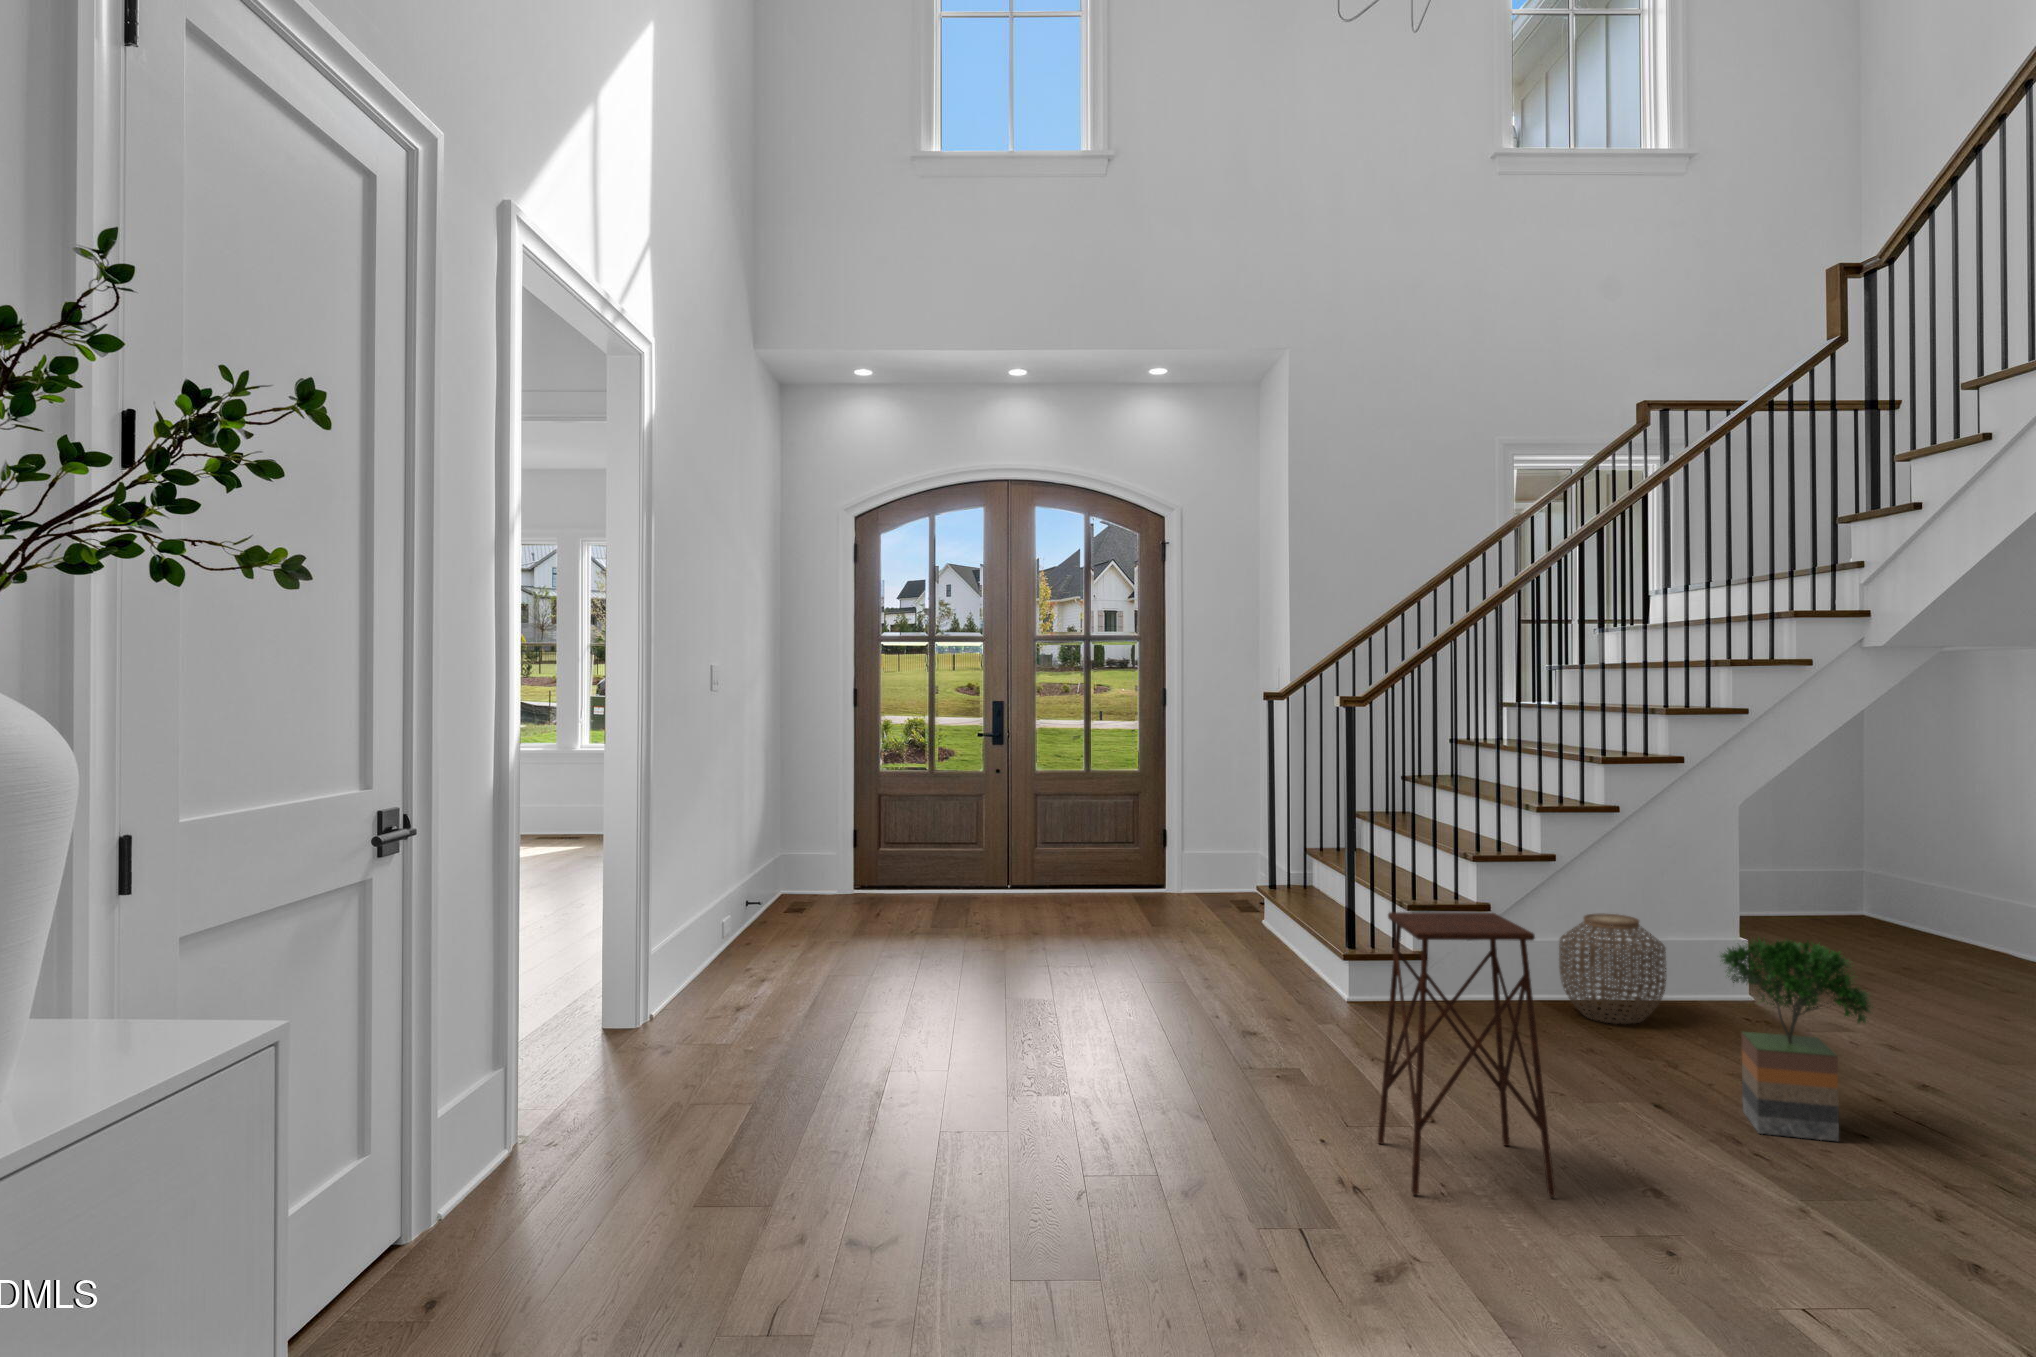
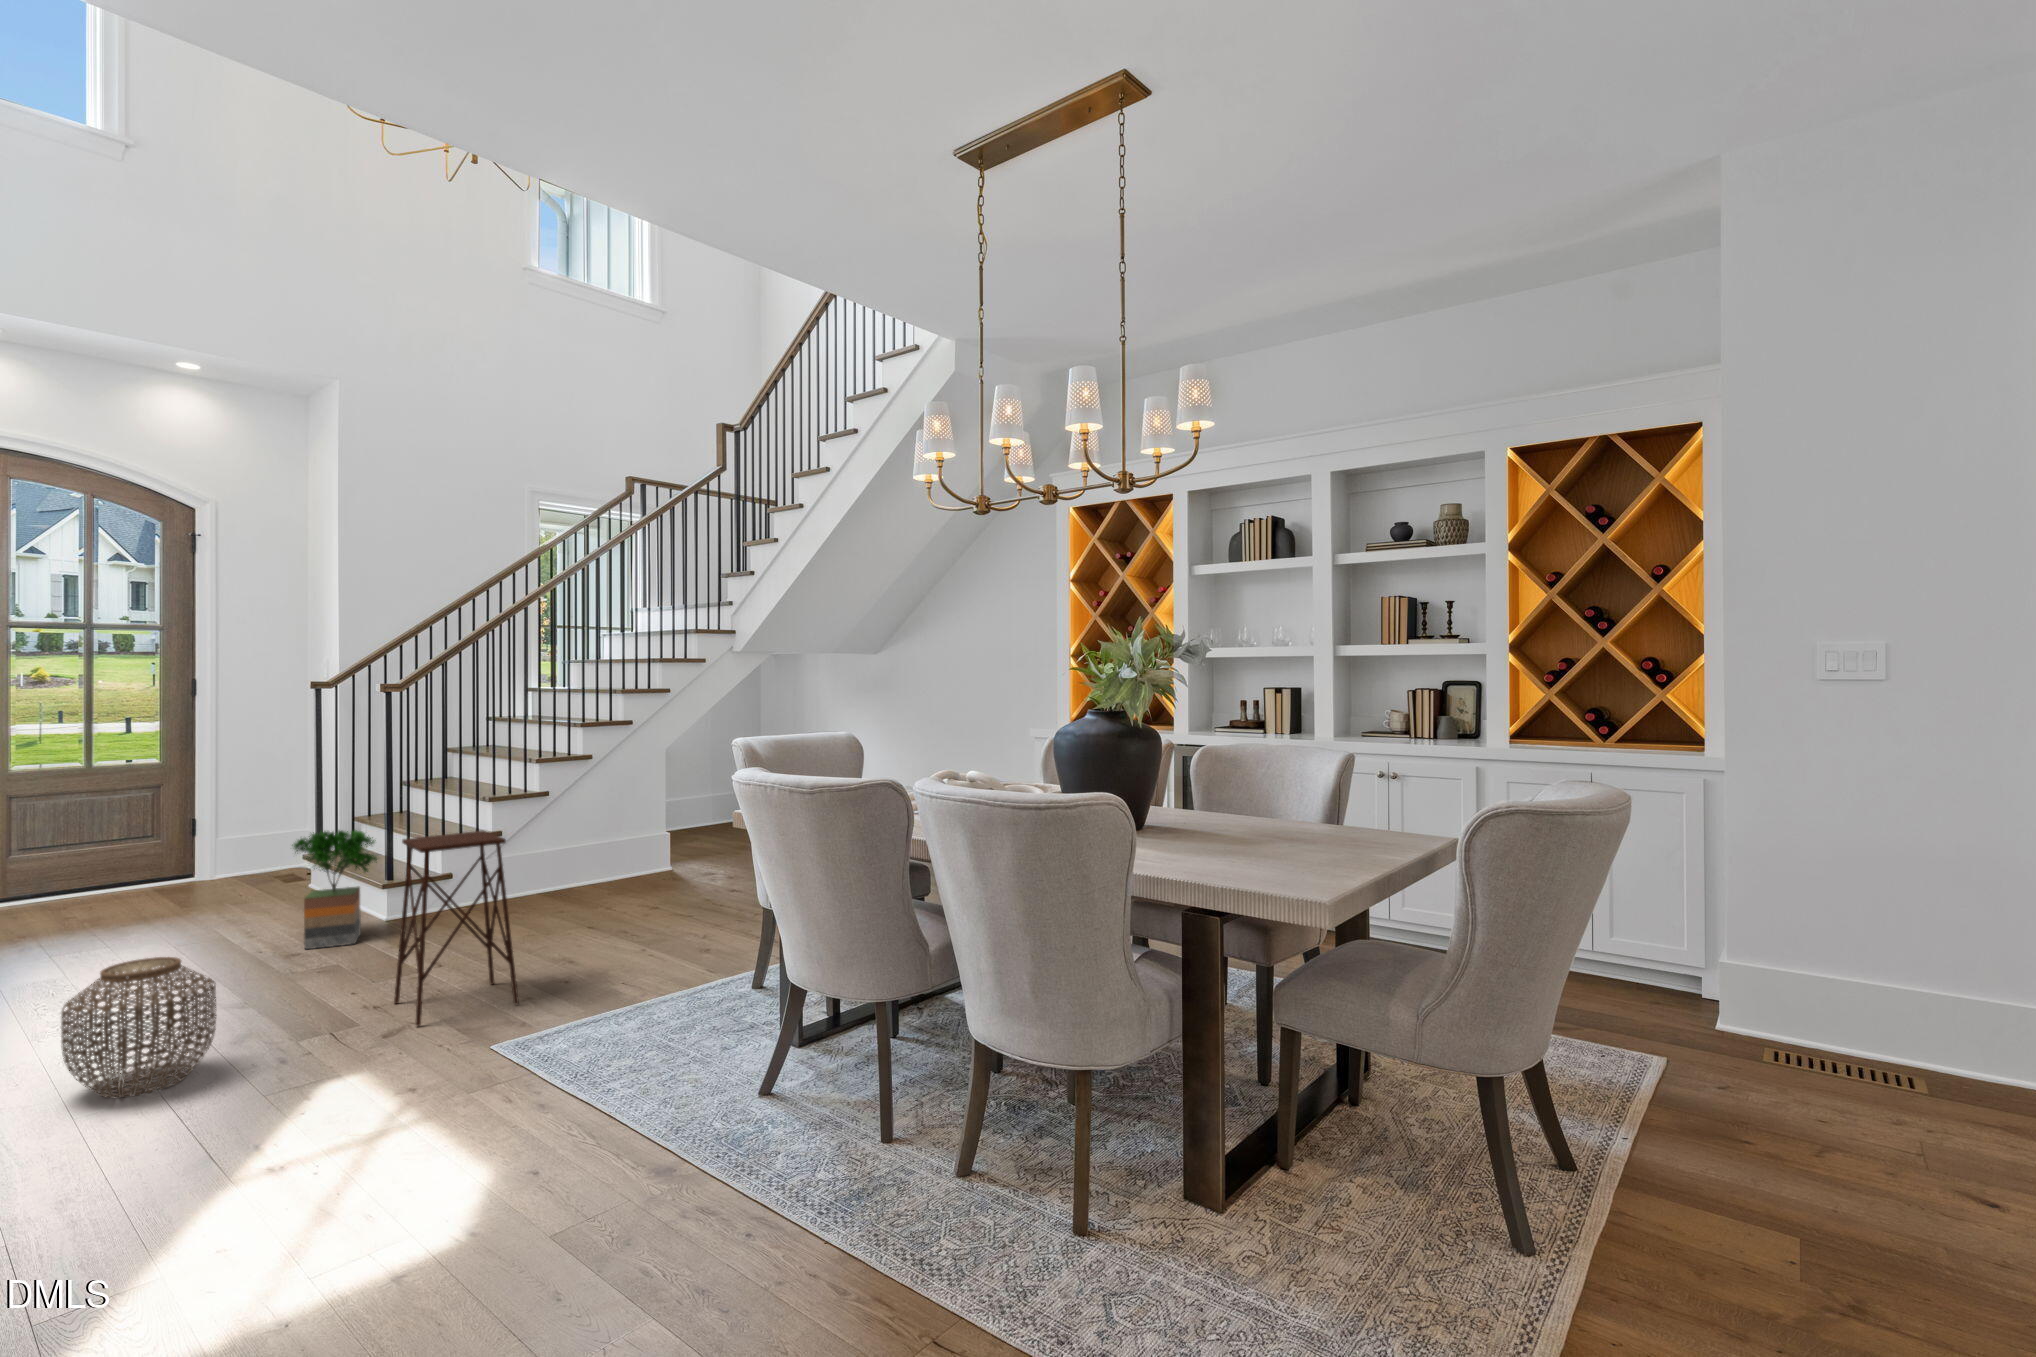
woven basket: present [1559,914,1666,1024] -> present [61,957,216,1097]
potted tree: present [1721,939,1873,1141] -> present [292,830,377,949]

